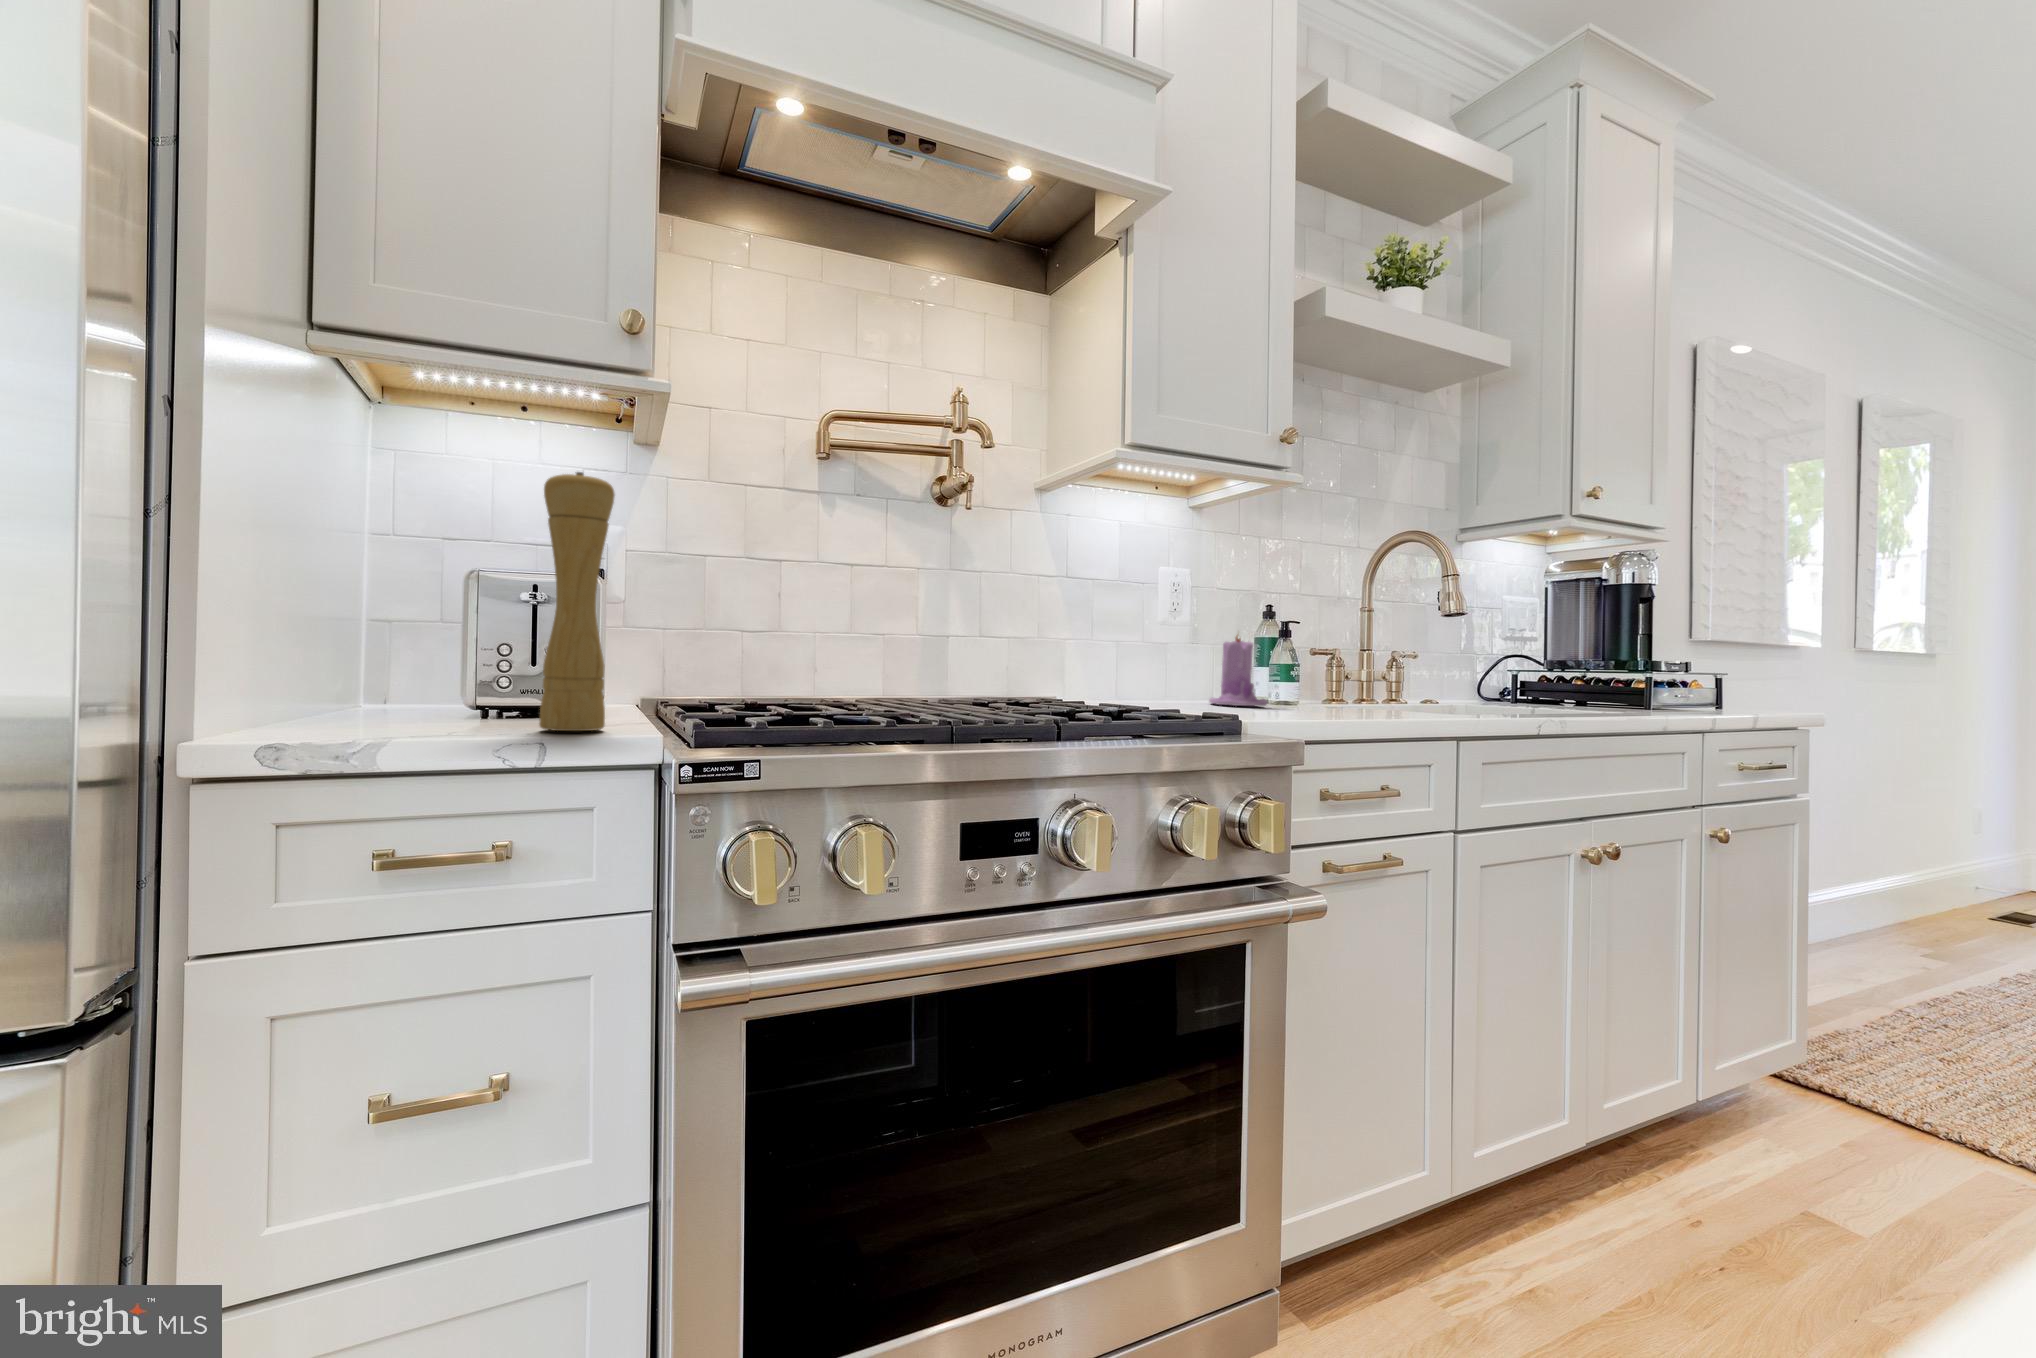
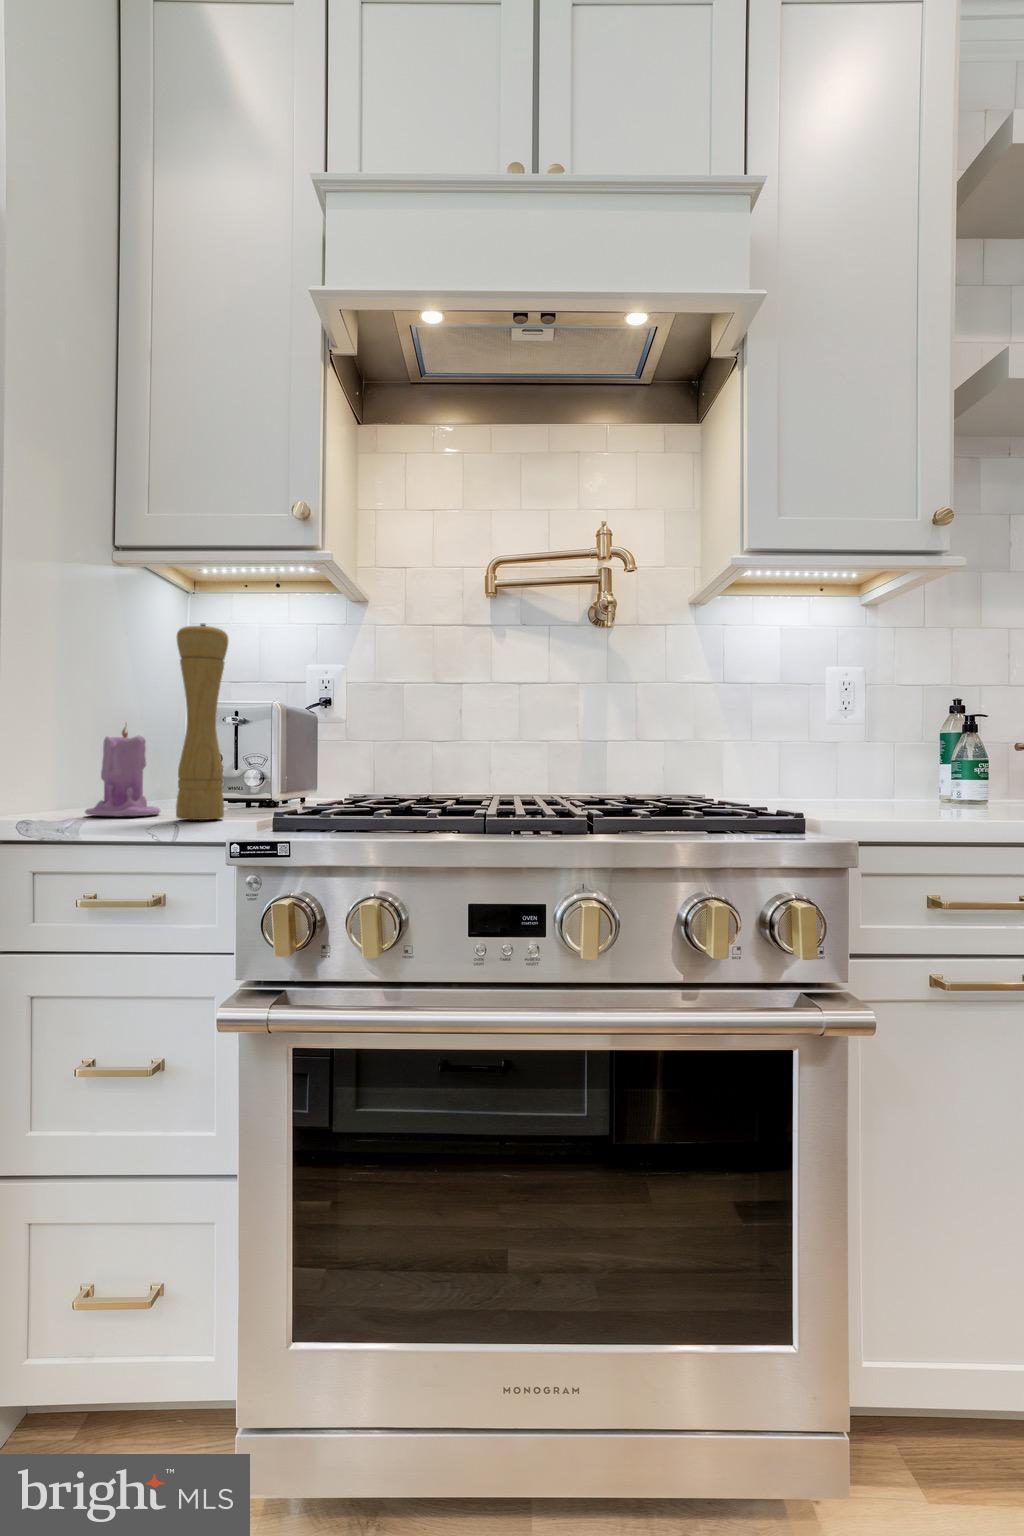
candle: present [1209,635,1267,706] -> present [85,728,160,816]

